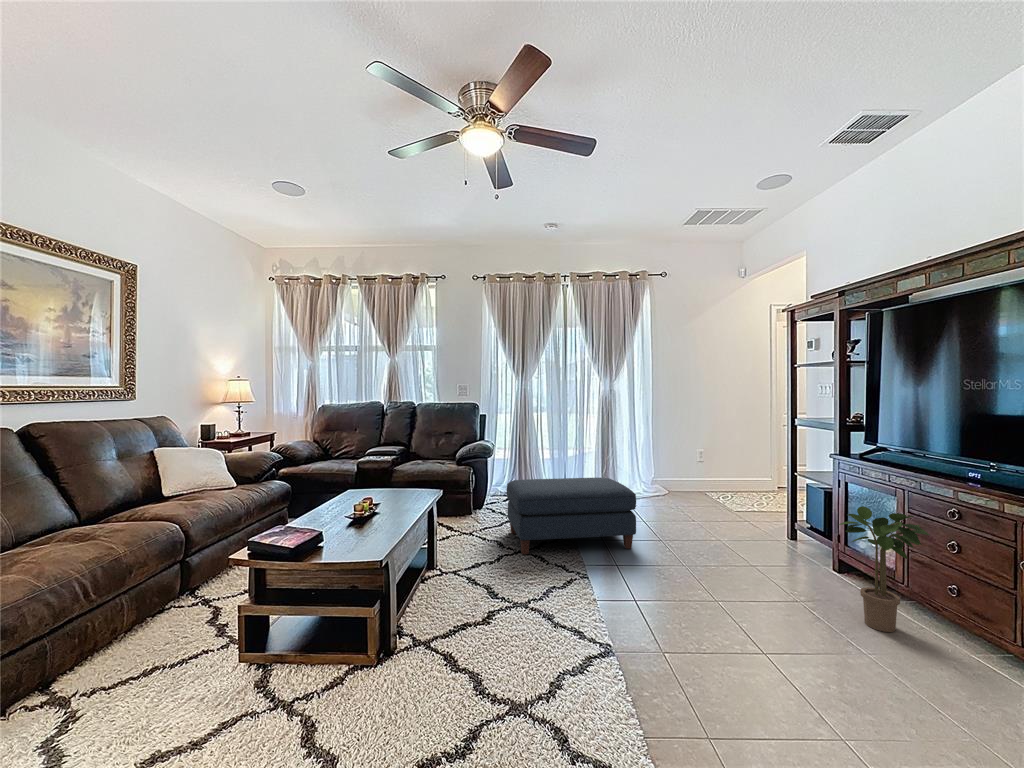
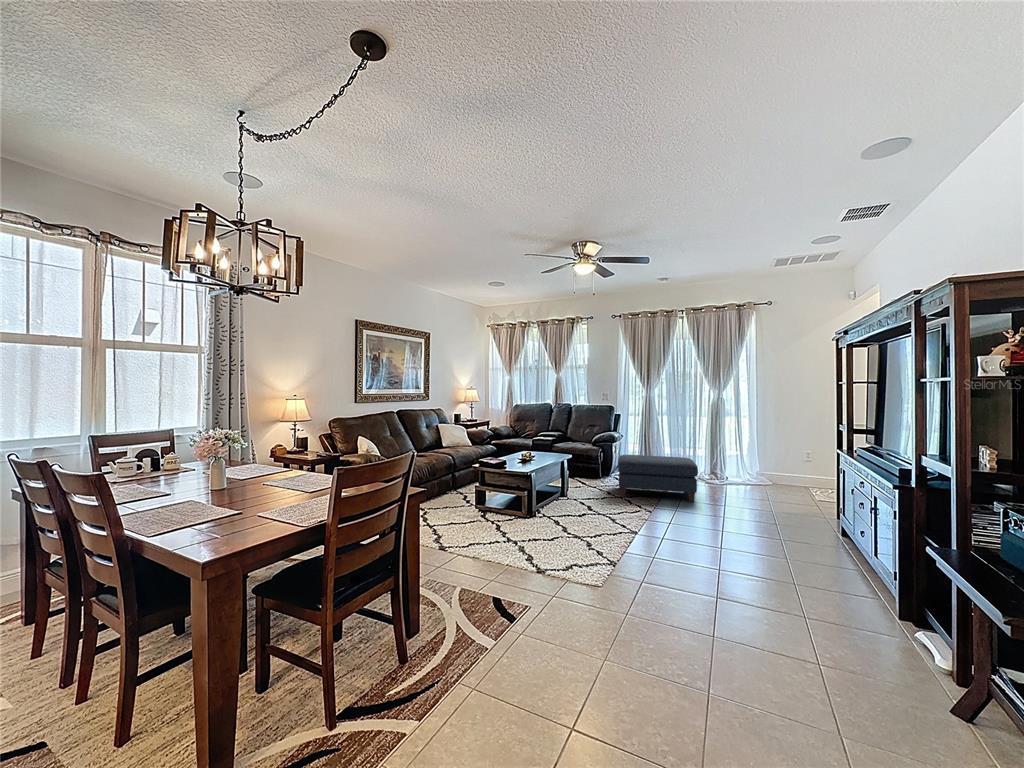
potted plant: present [839,506,929,632] -> none [794,475,843,547]

